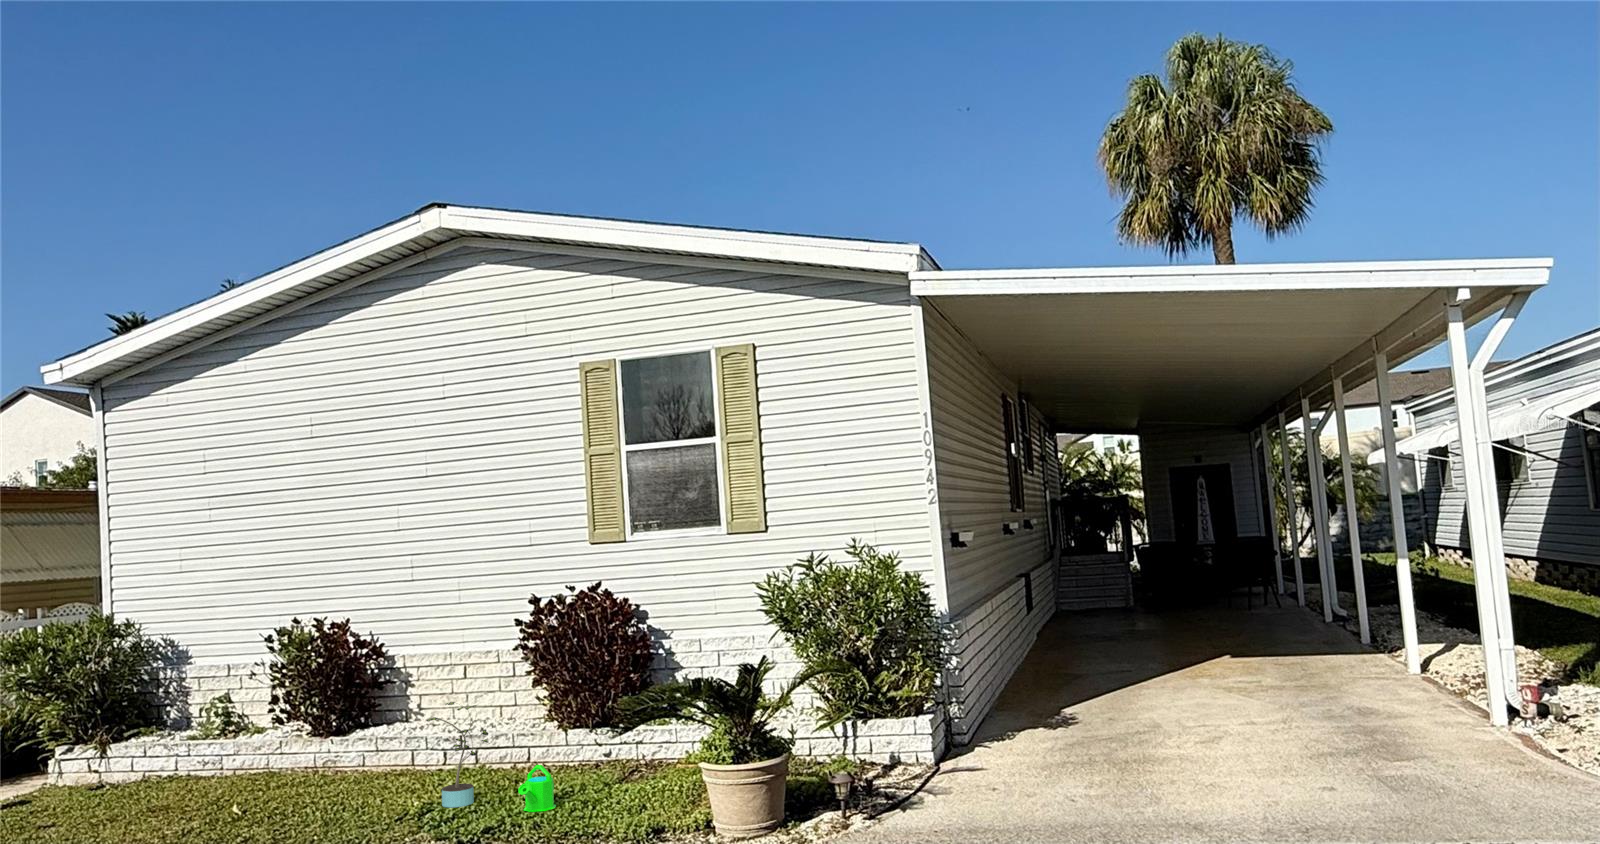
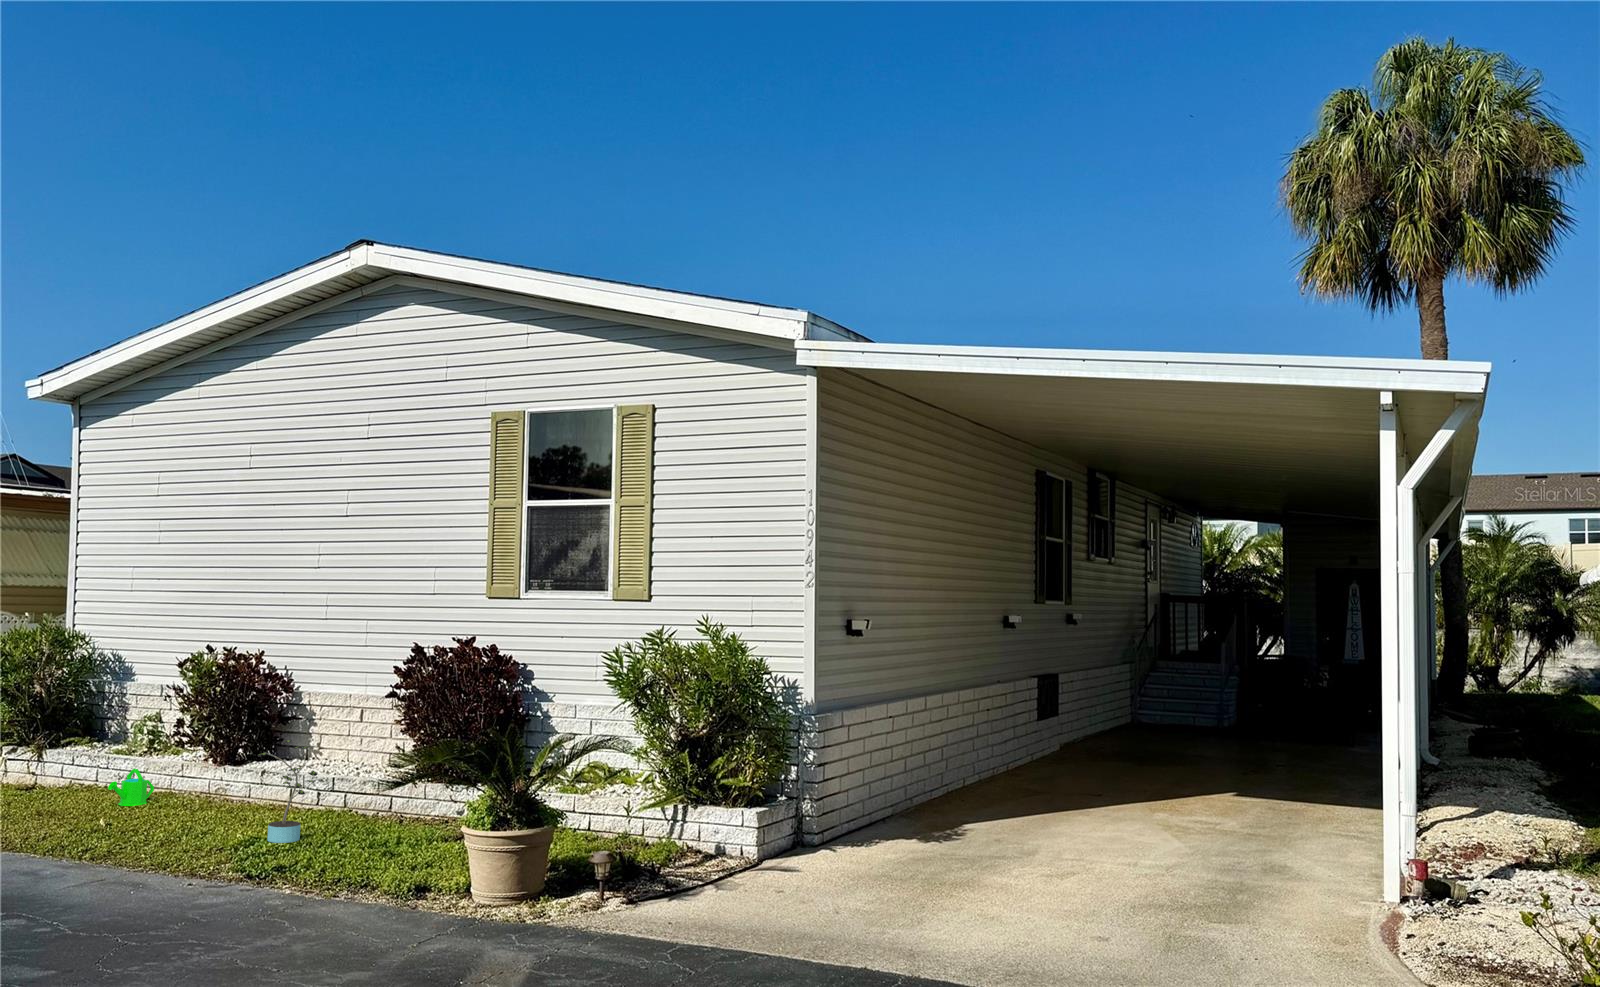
watering can: present [518,765,556,812] -> present [108,768,154,806]

